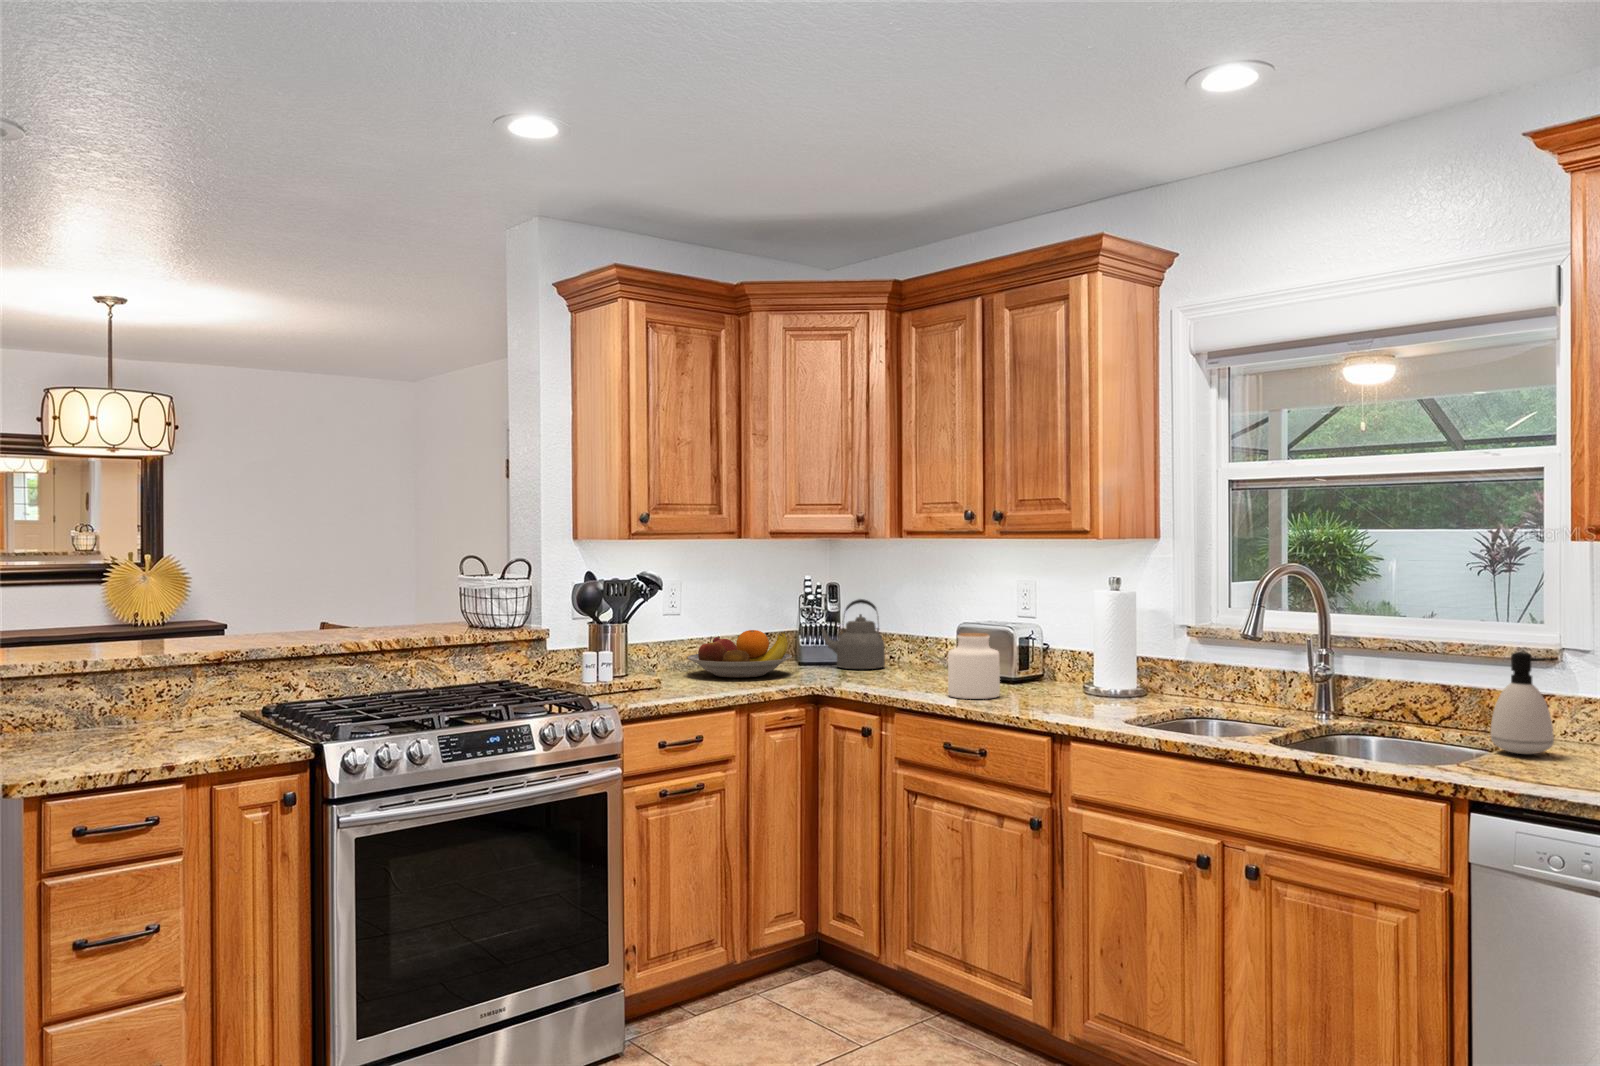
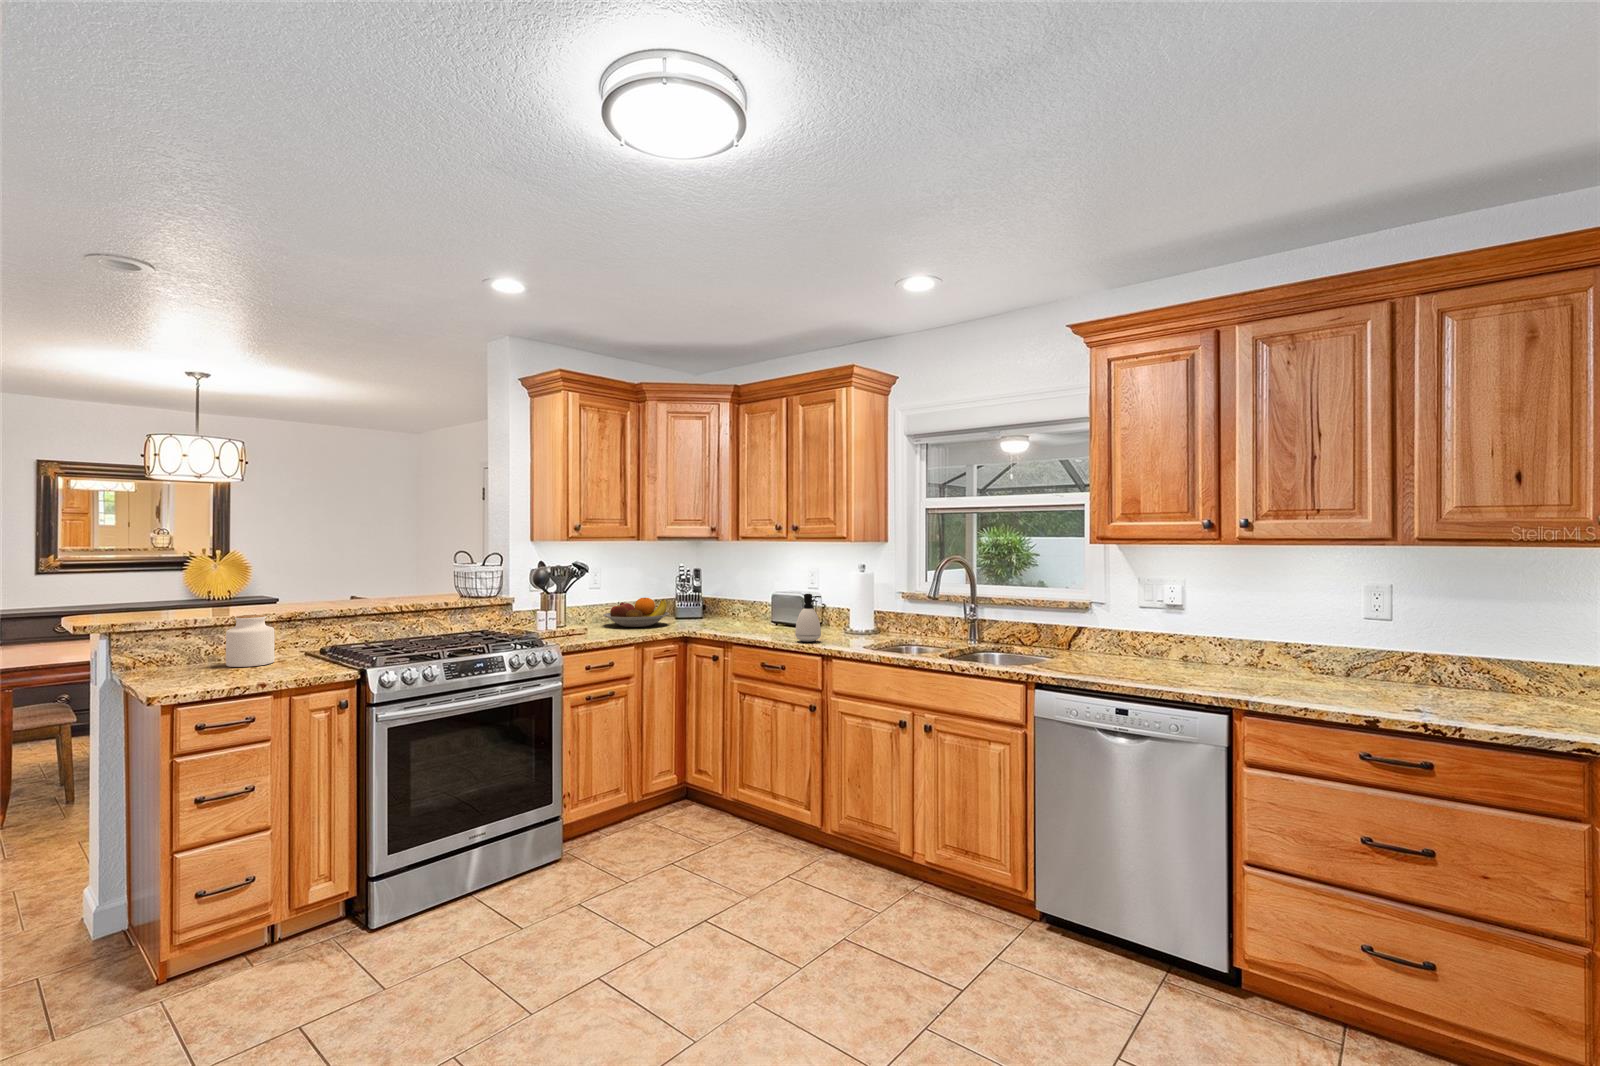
kettle: present [822,599,885,669] -> none [684,578,727,621]
jar: present [948,633,1000,699] -> present [226,615,275,667]
soap dispenser: present [1491,652,1556,754] -> present [795,594,821,642]

